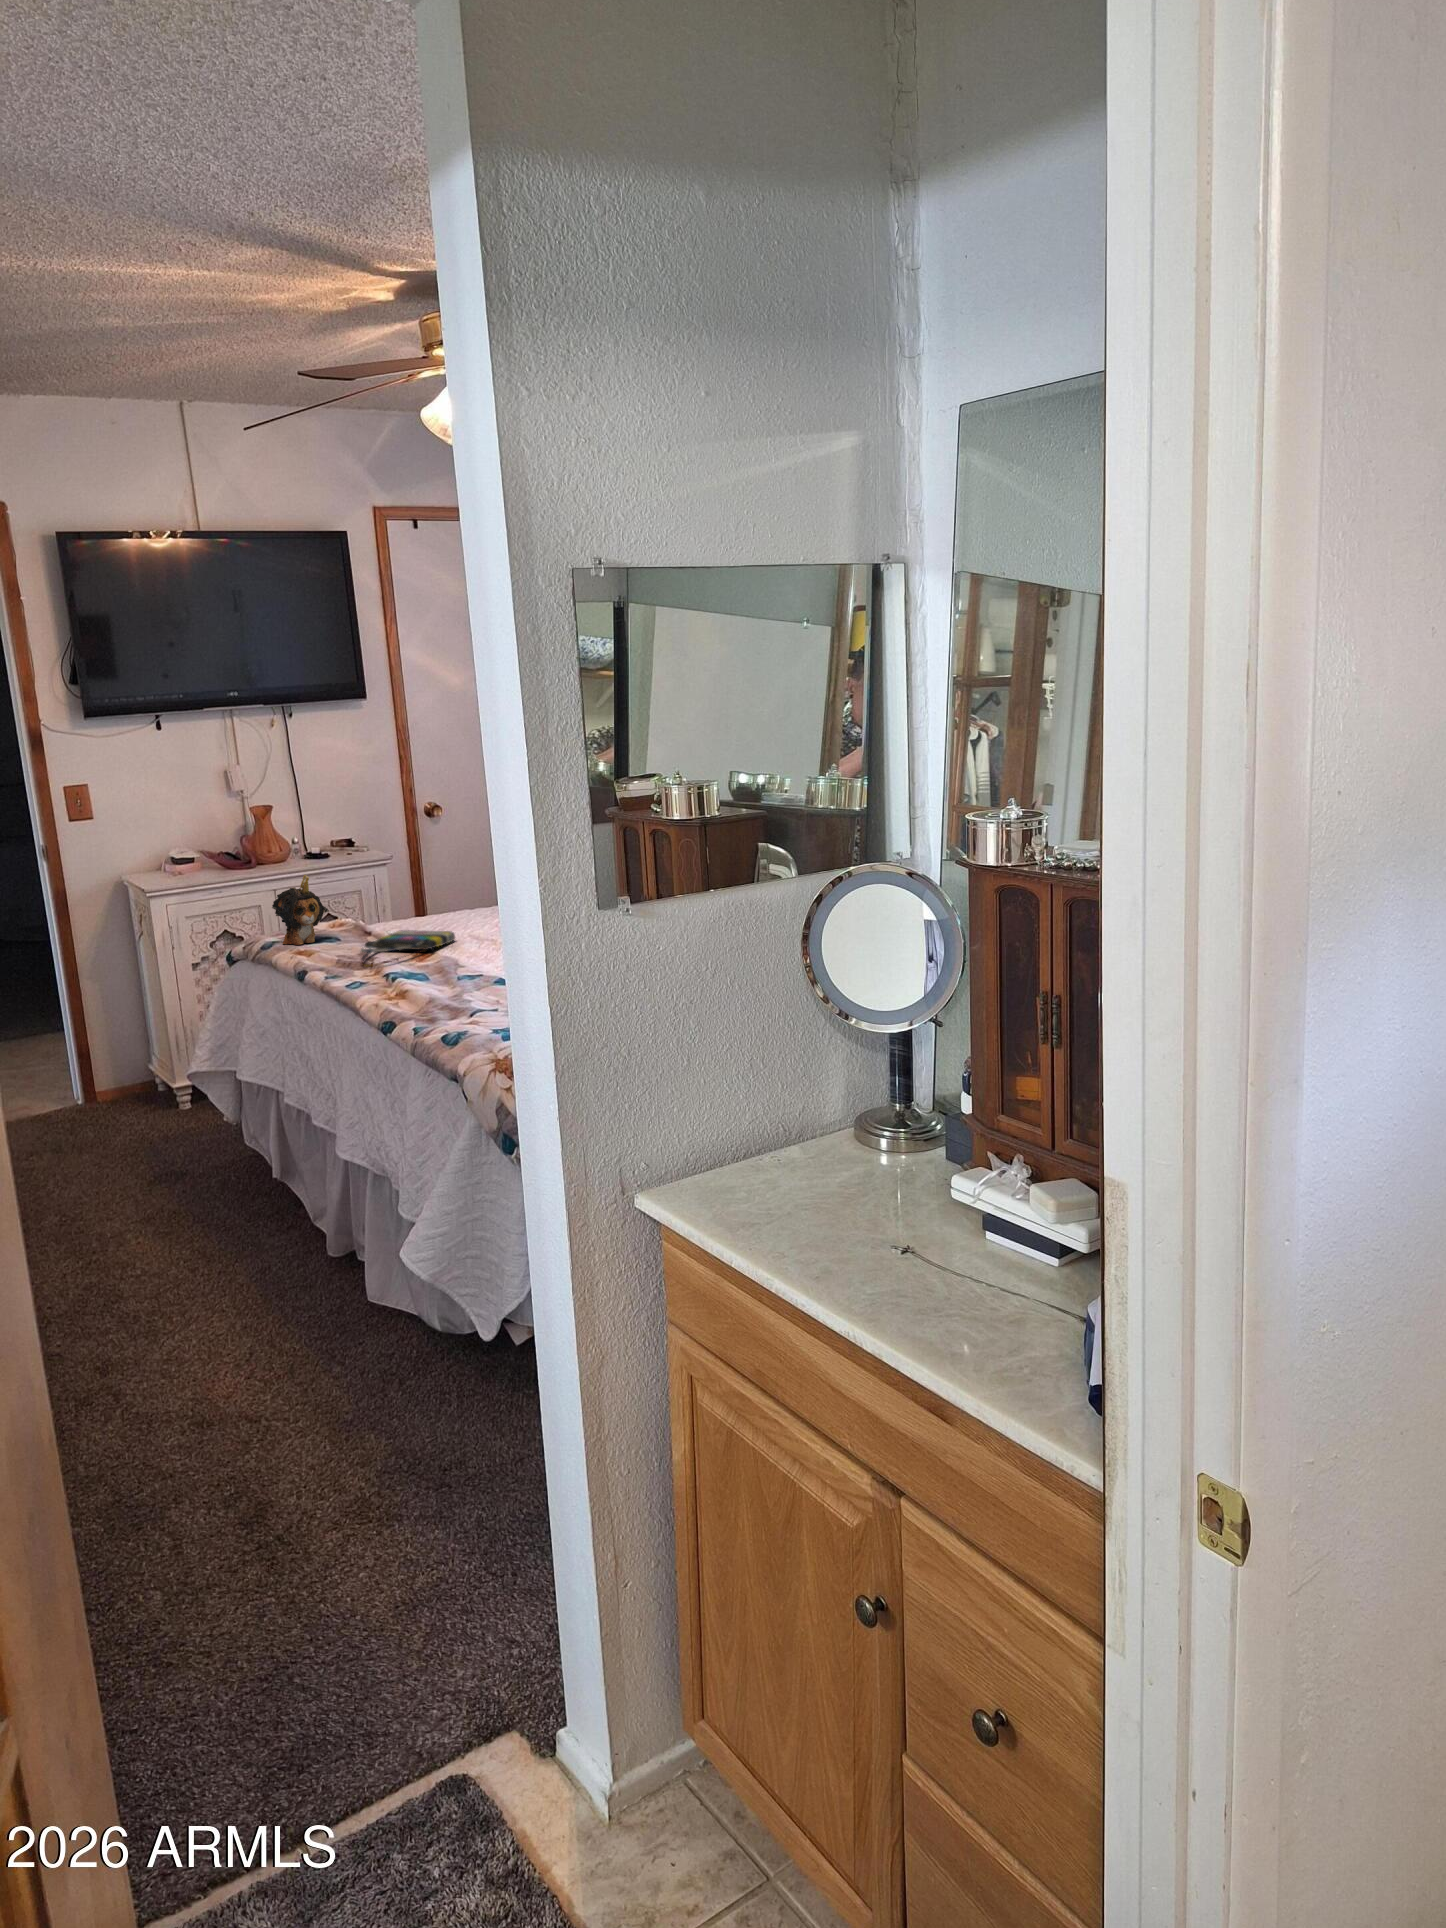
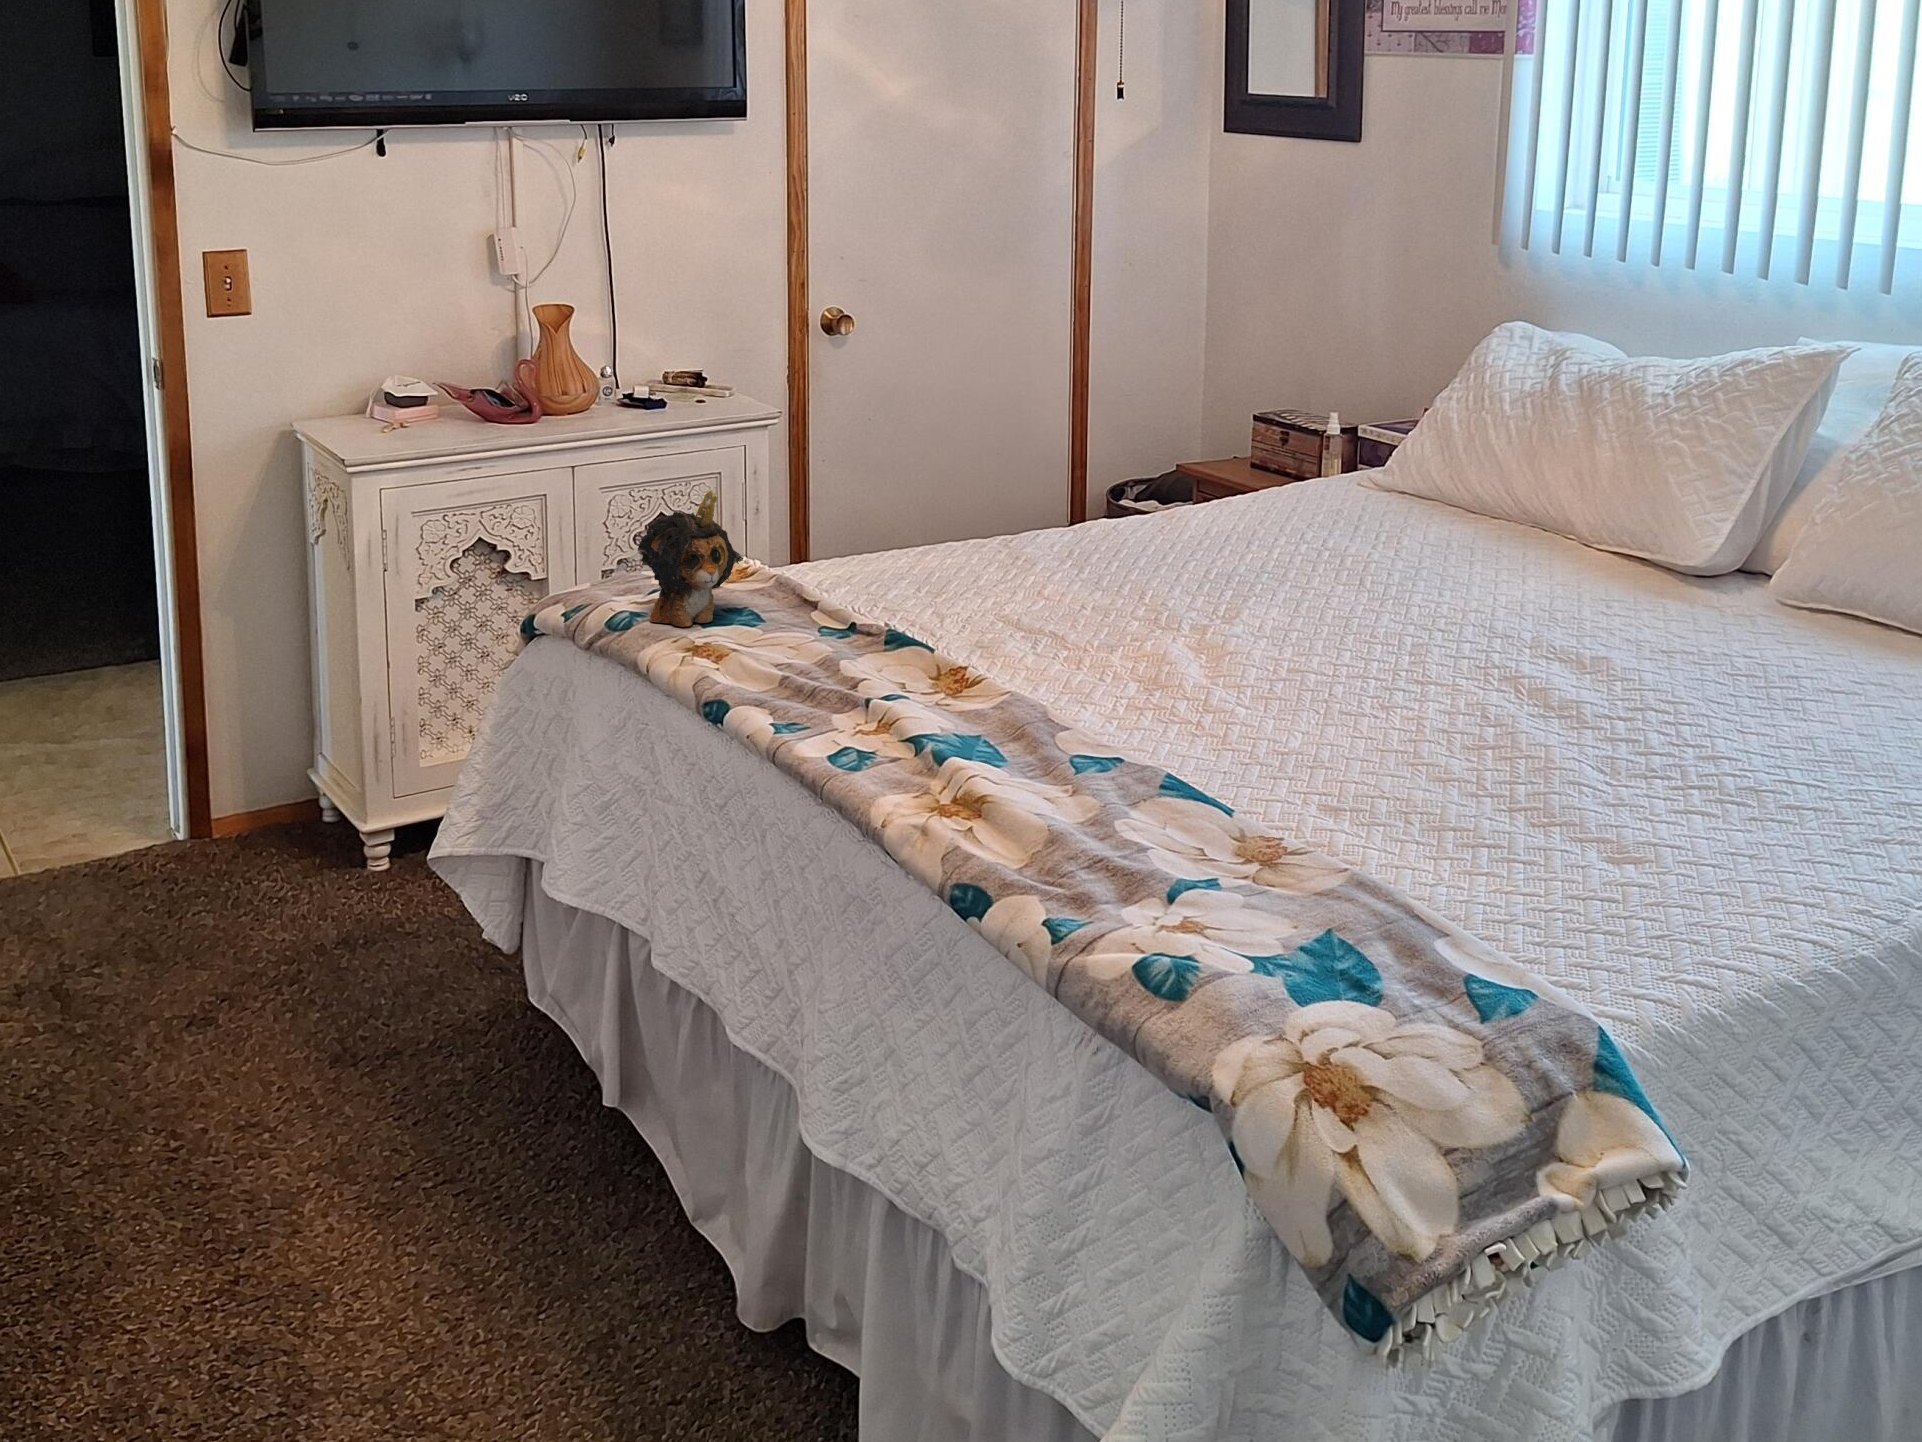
tote bag: present [361,930,455,967] -> none [828,612,997,709]

